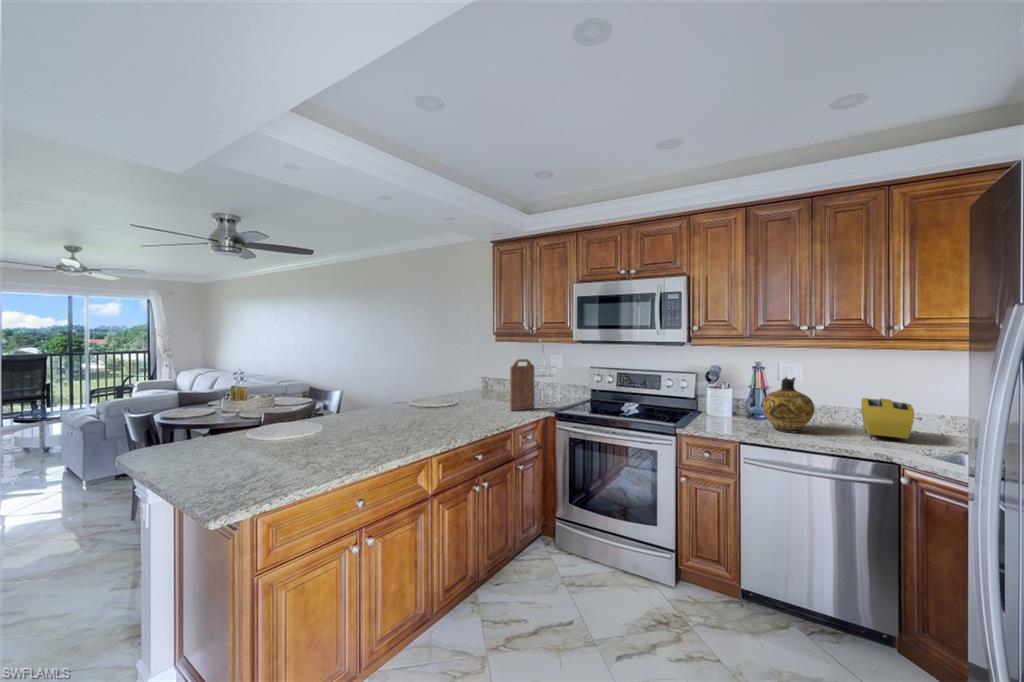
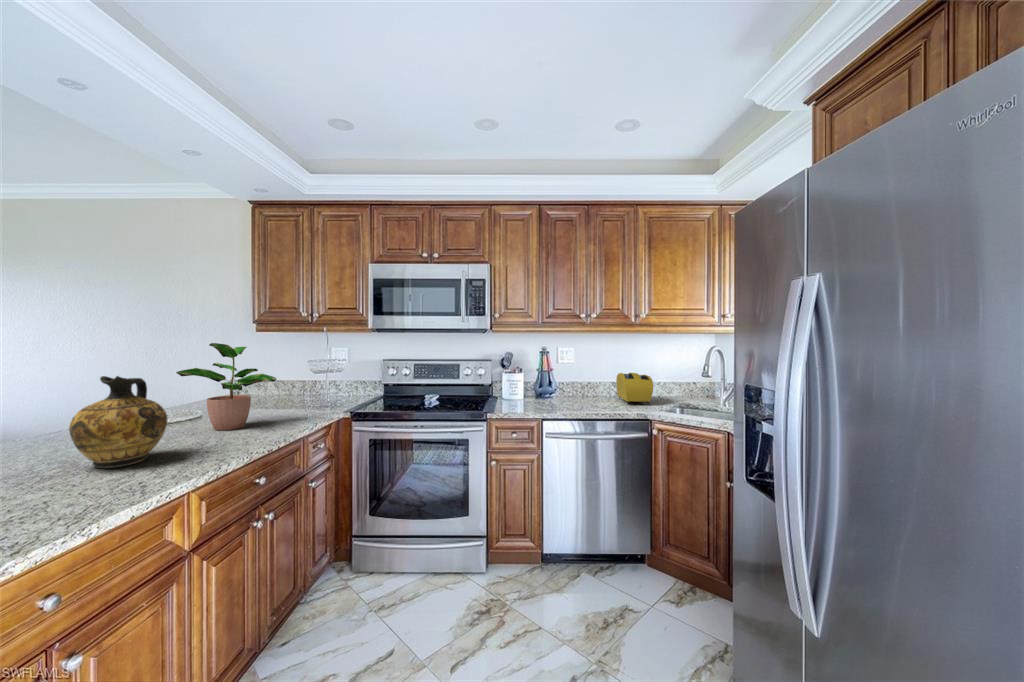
potted plant: none [437,354,499,417] -> present [176,343,276,430]
cutting board: present [510,359,534,411] -> none [289,350,321,416]
ceramic jug: present [762,377,814,432] -> present [69,376,168,468]

